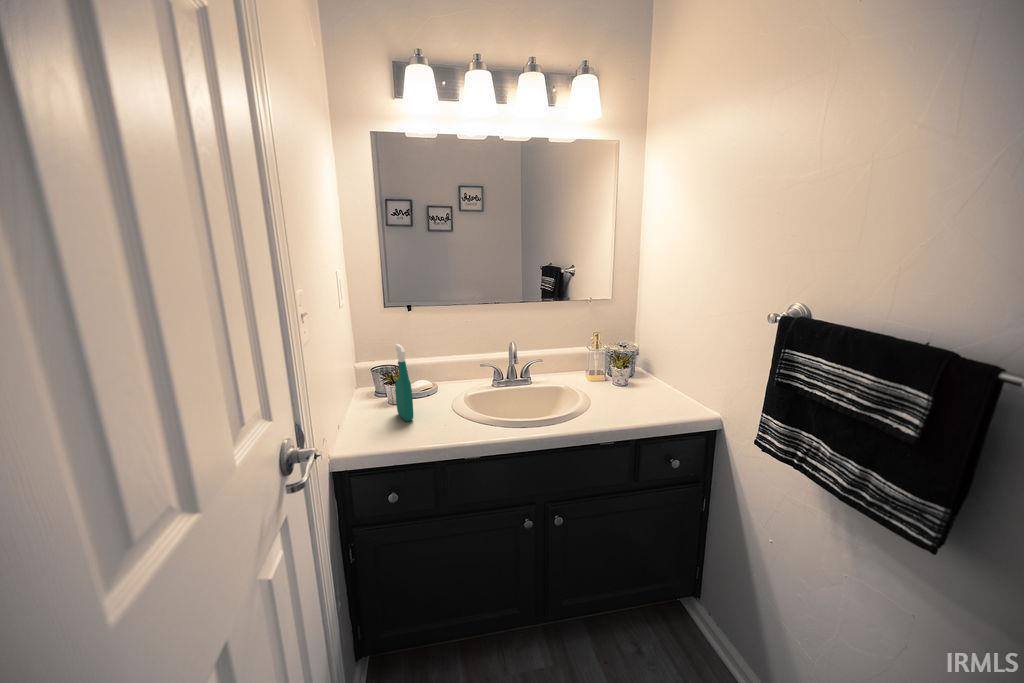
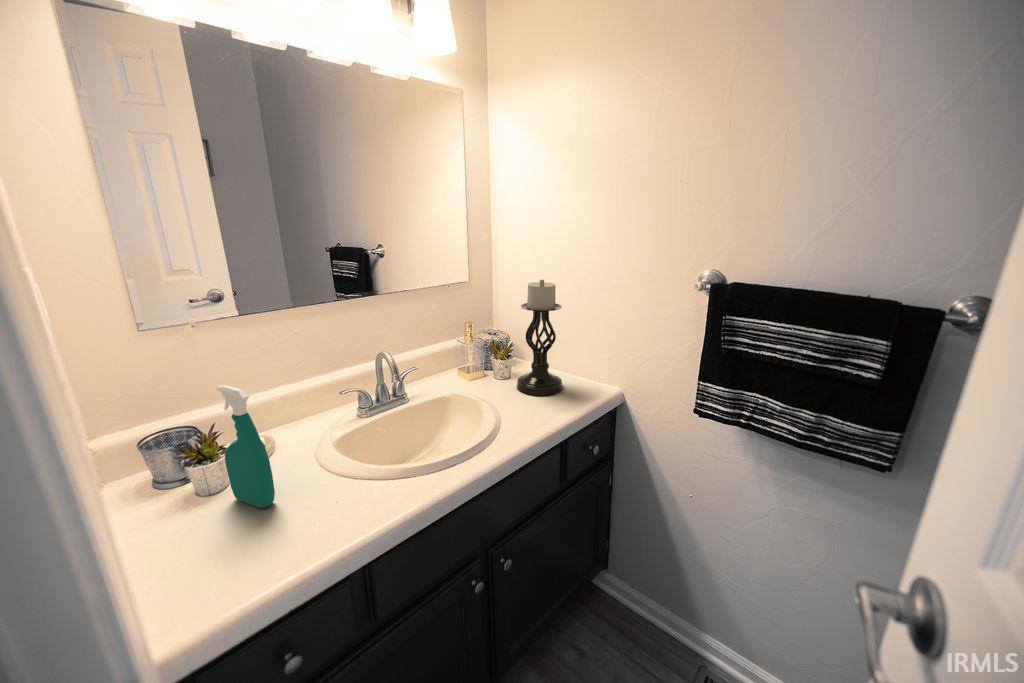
candle holder: none [622,303,667,406] -> present [517,280,563,396]

